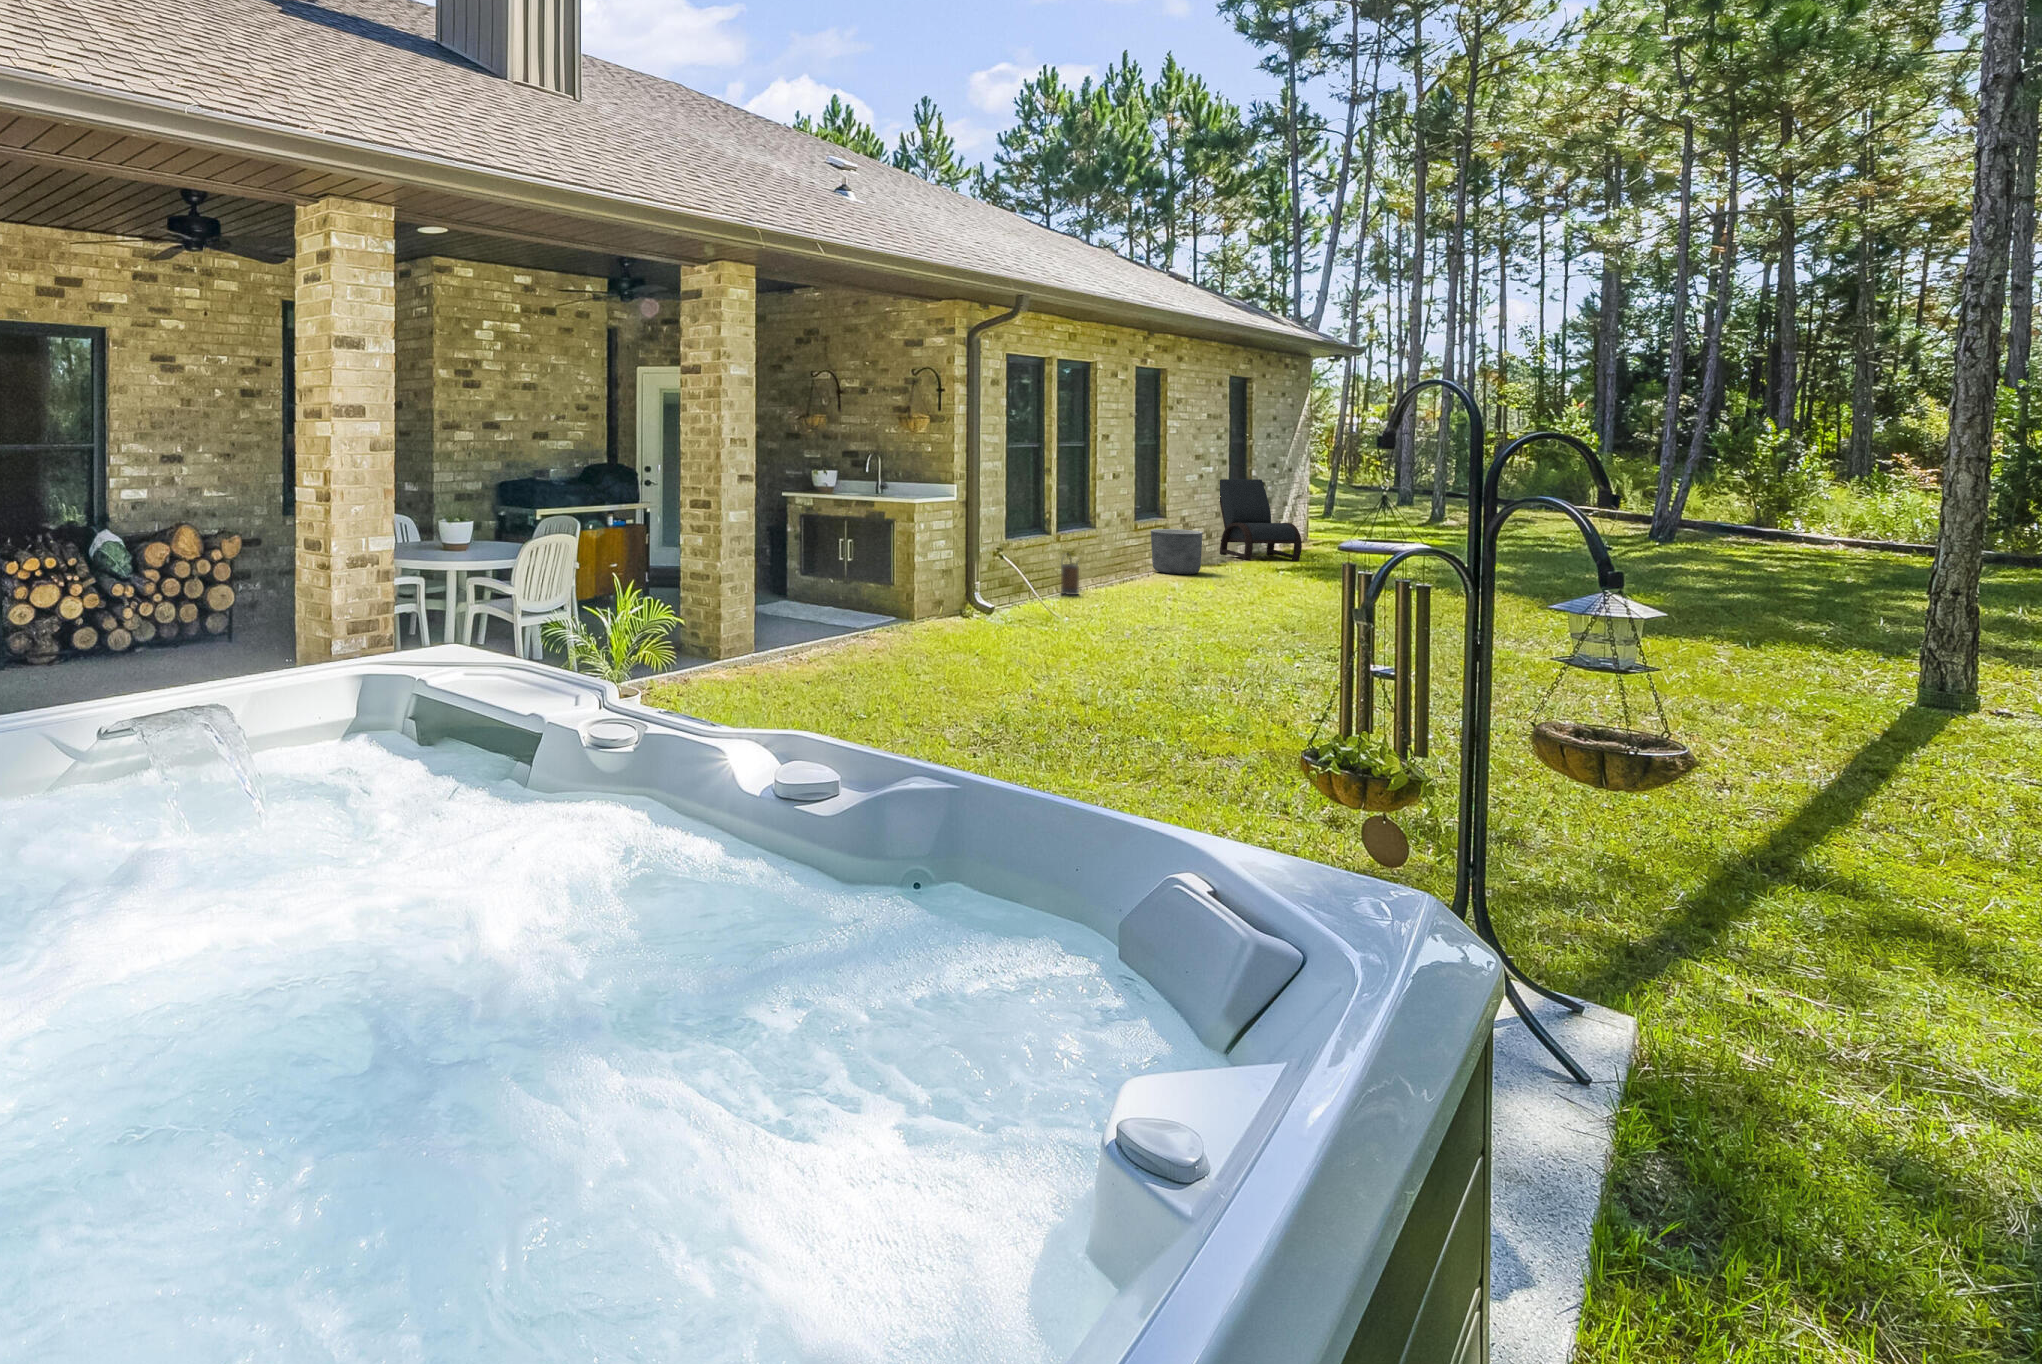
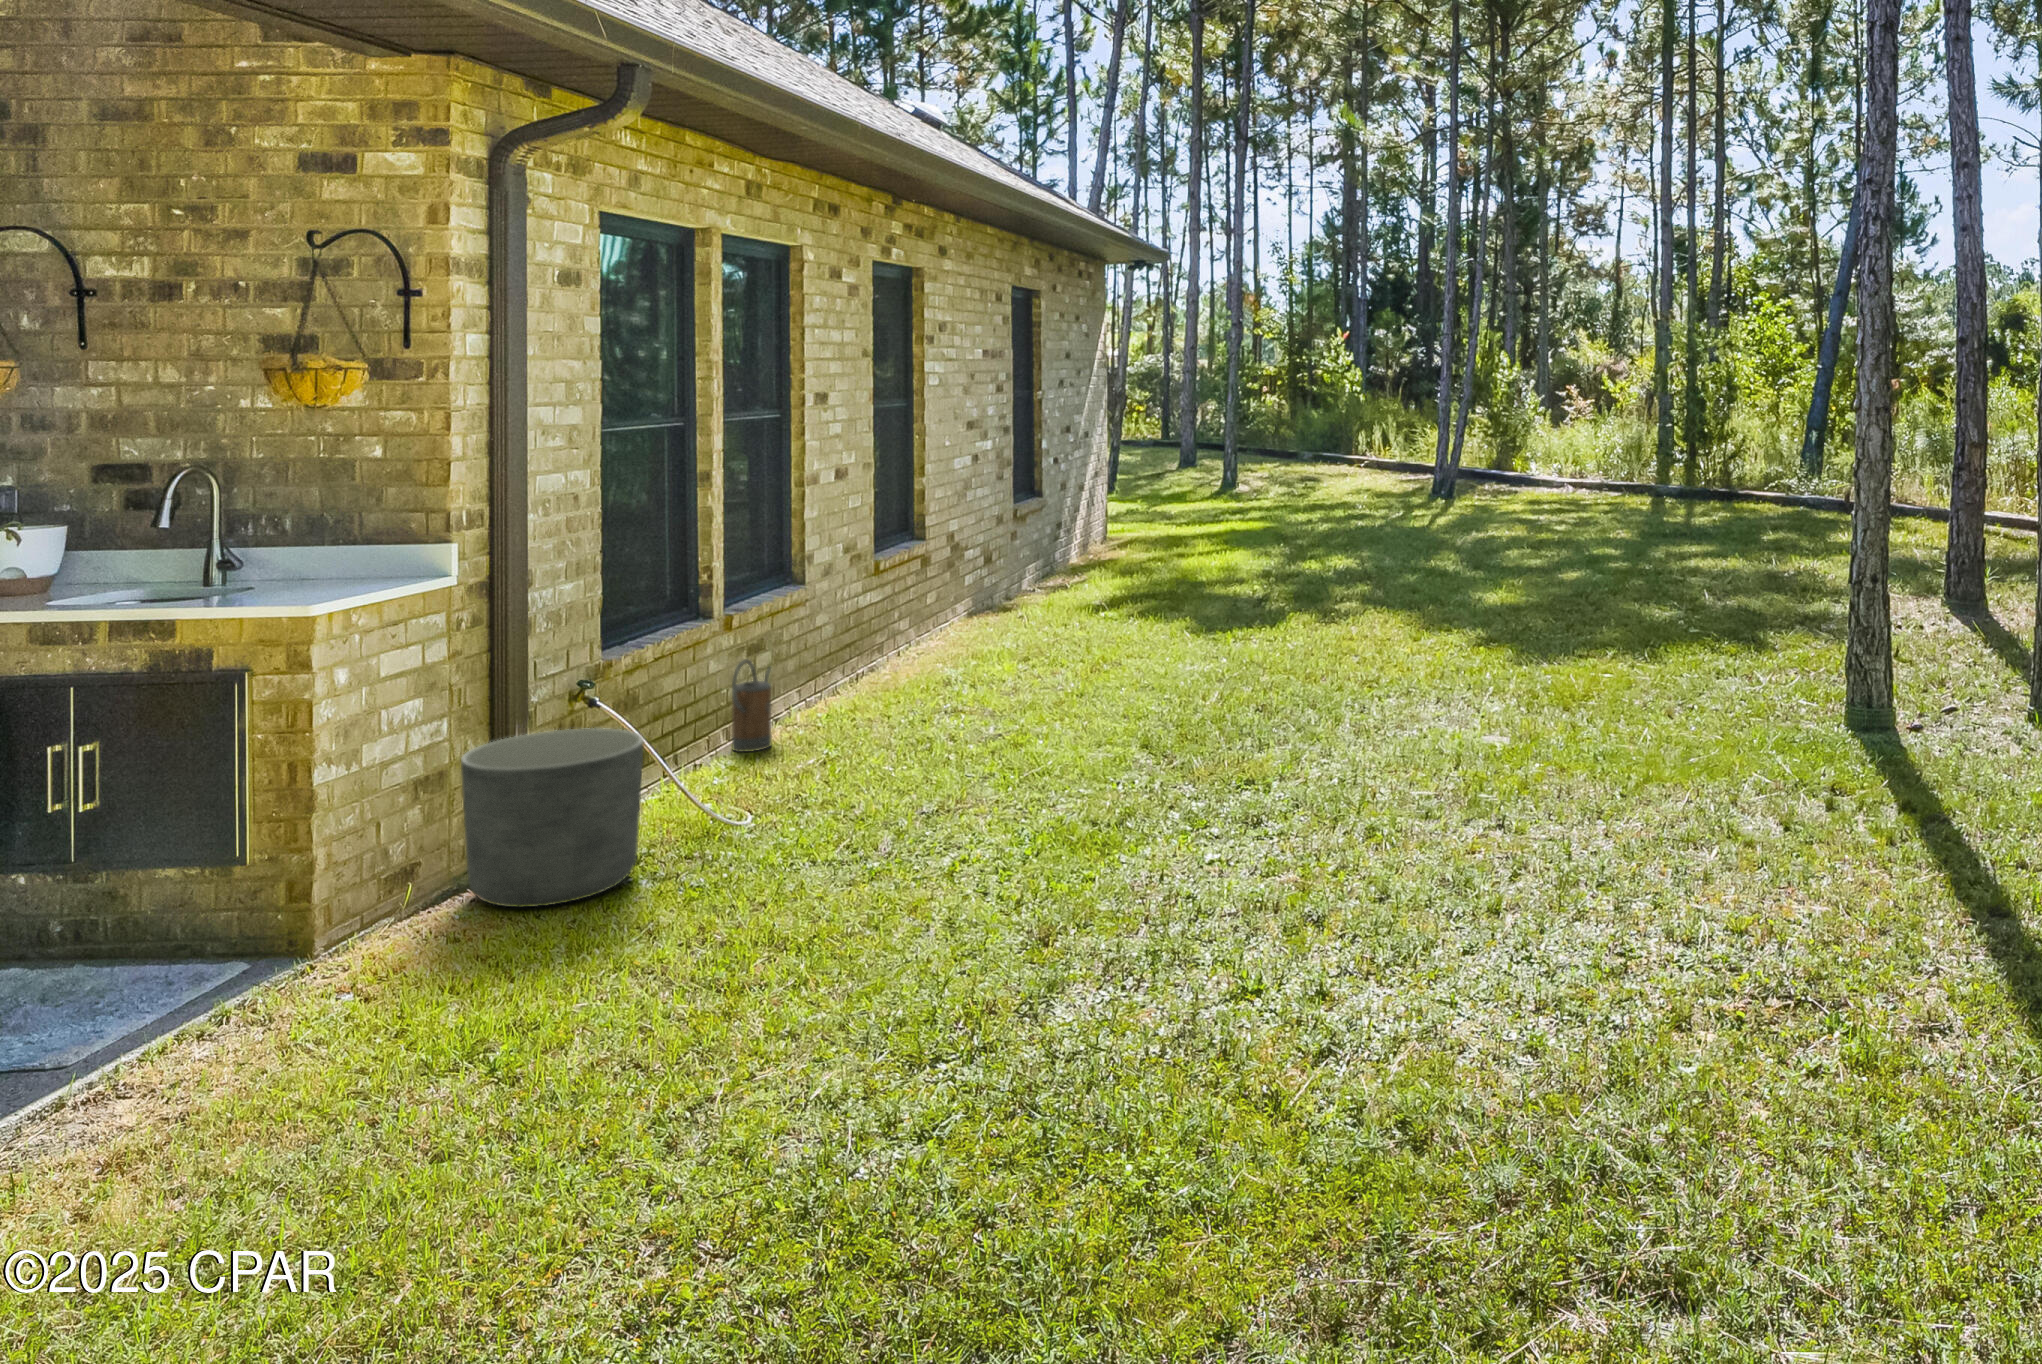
lounge chair: present [1219,479,1302,561] -> none [993,455,1122,594]
planter: present [1151,529,1202,574] -> present [461,728,644,907]

